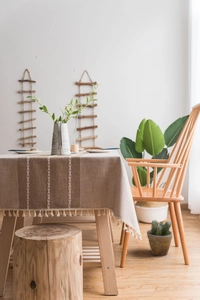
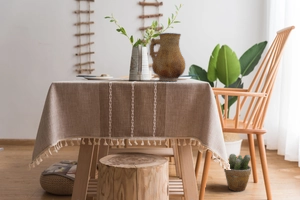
ceramic pitcher: none [69,110,101,155] -> present [150,33,185,81]

